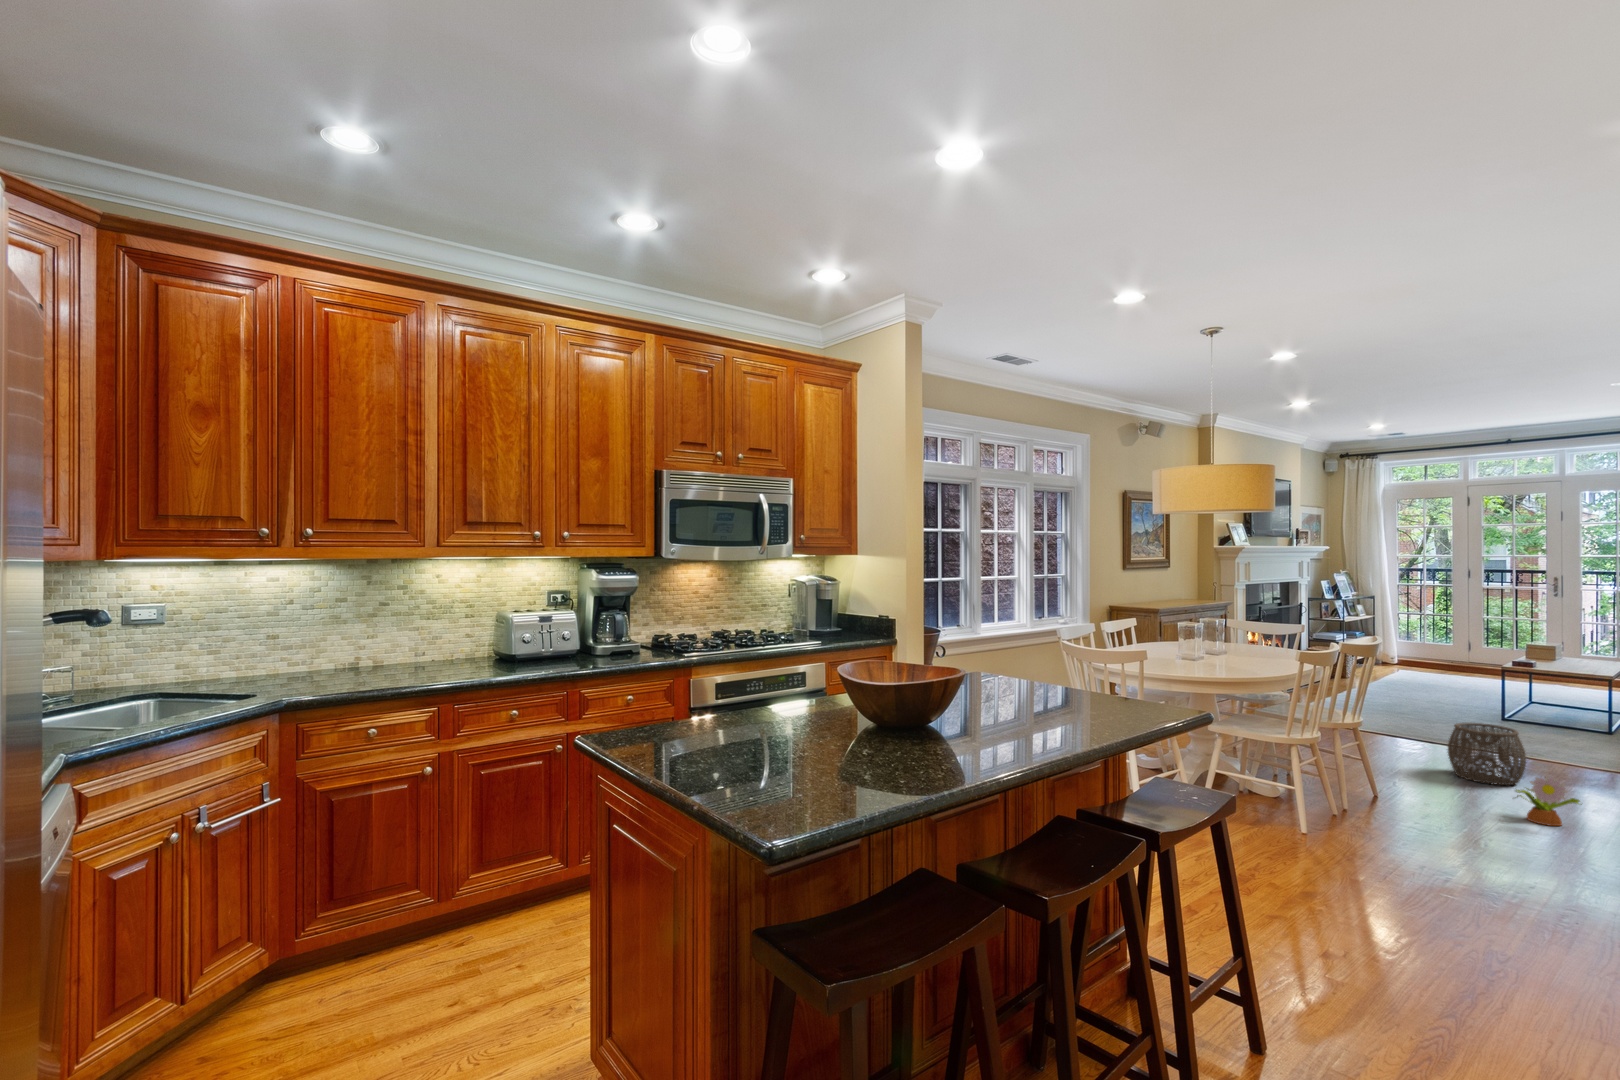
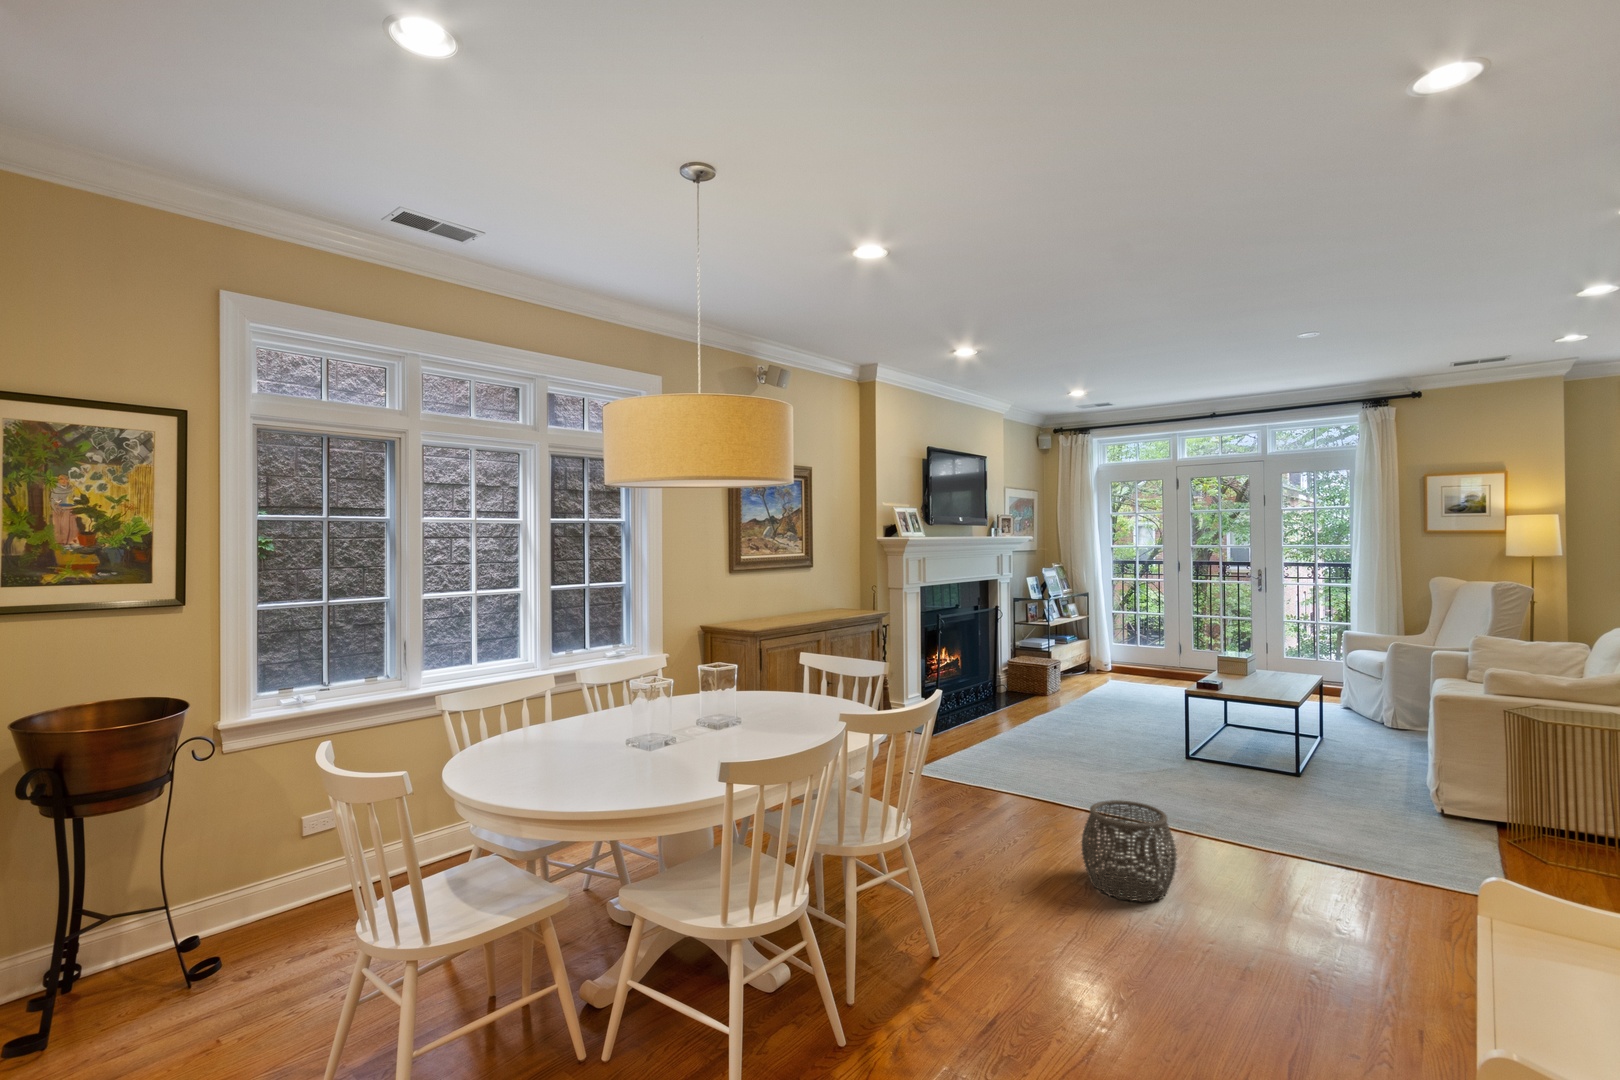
decorative plant: present [1516,775,1580,826] -> none [1132,926,1227,1009]

